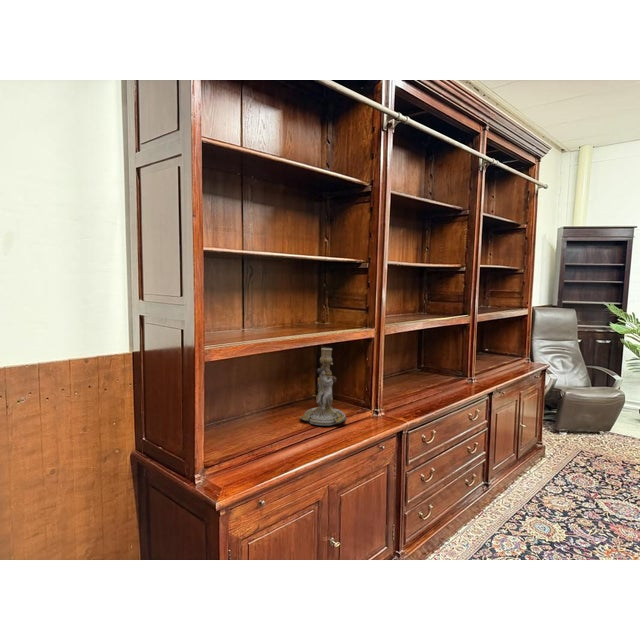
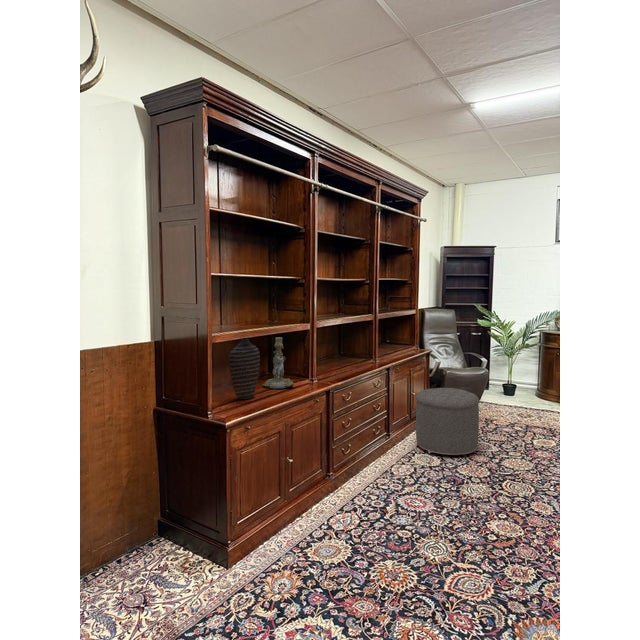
decorative vase: none [240,346,292,445] -> present [229,338,260,399]
ottoman: none [526,421,631,528] -> present [416,388,479,455]

